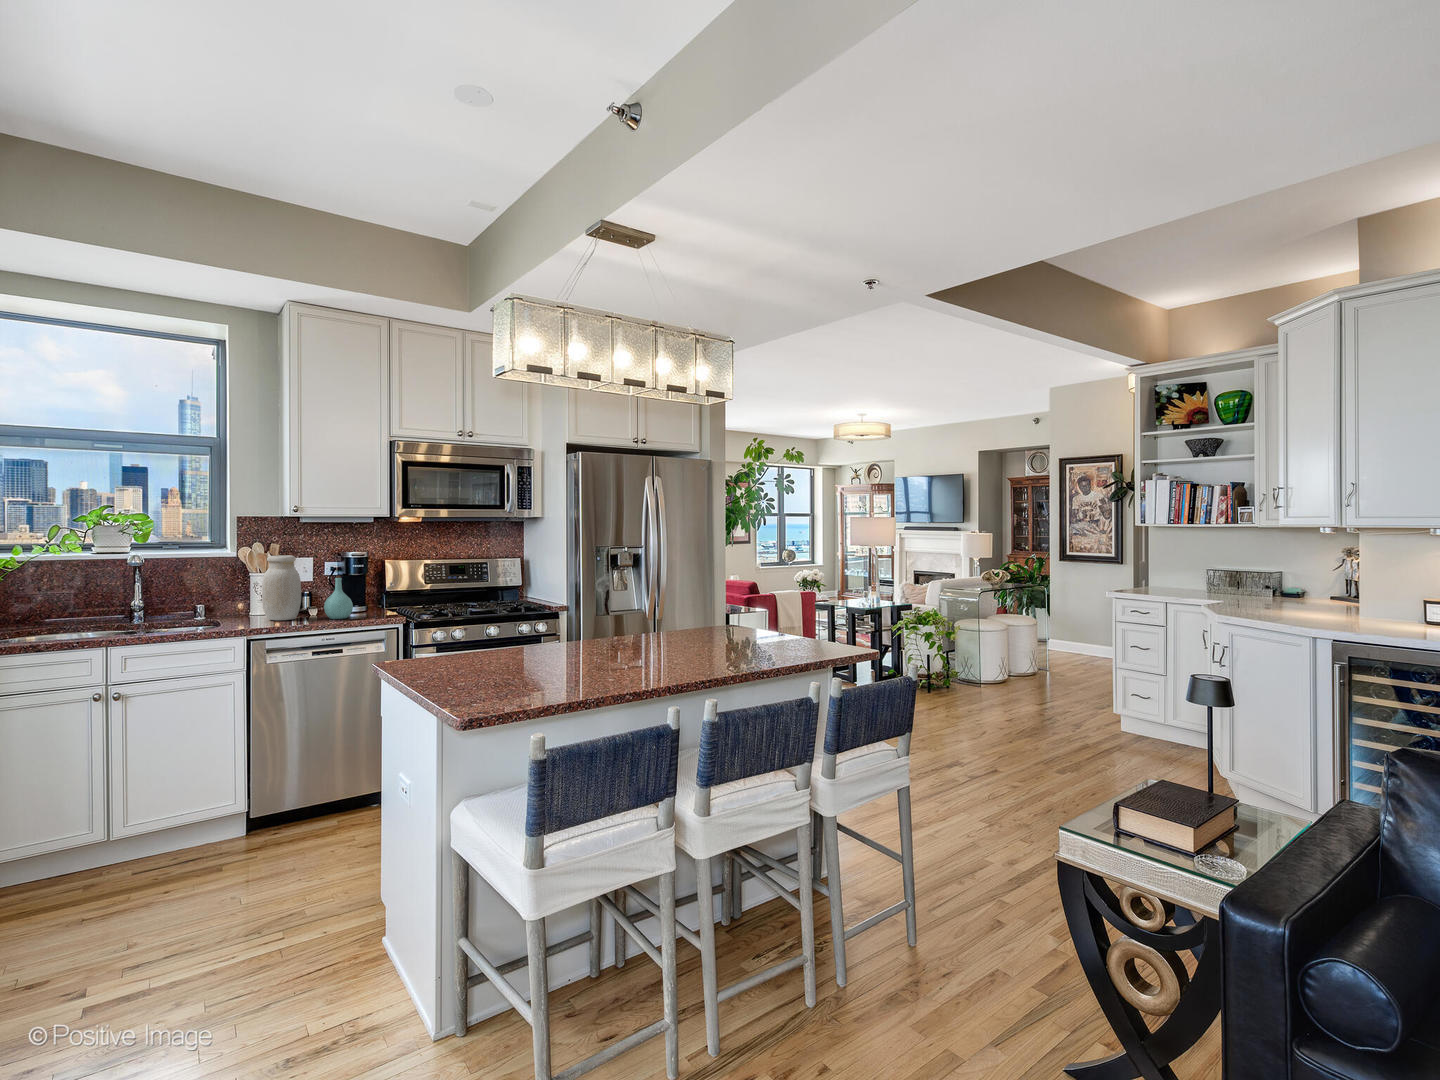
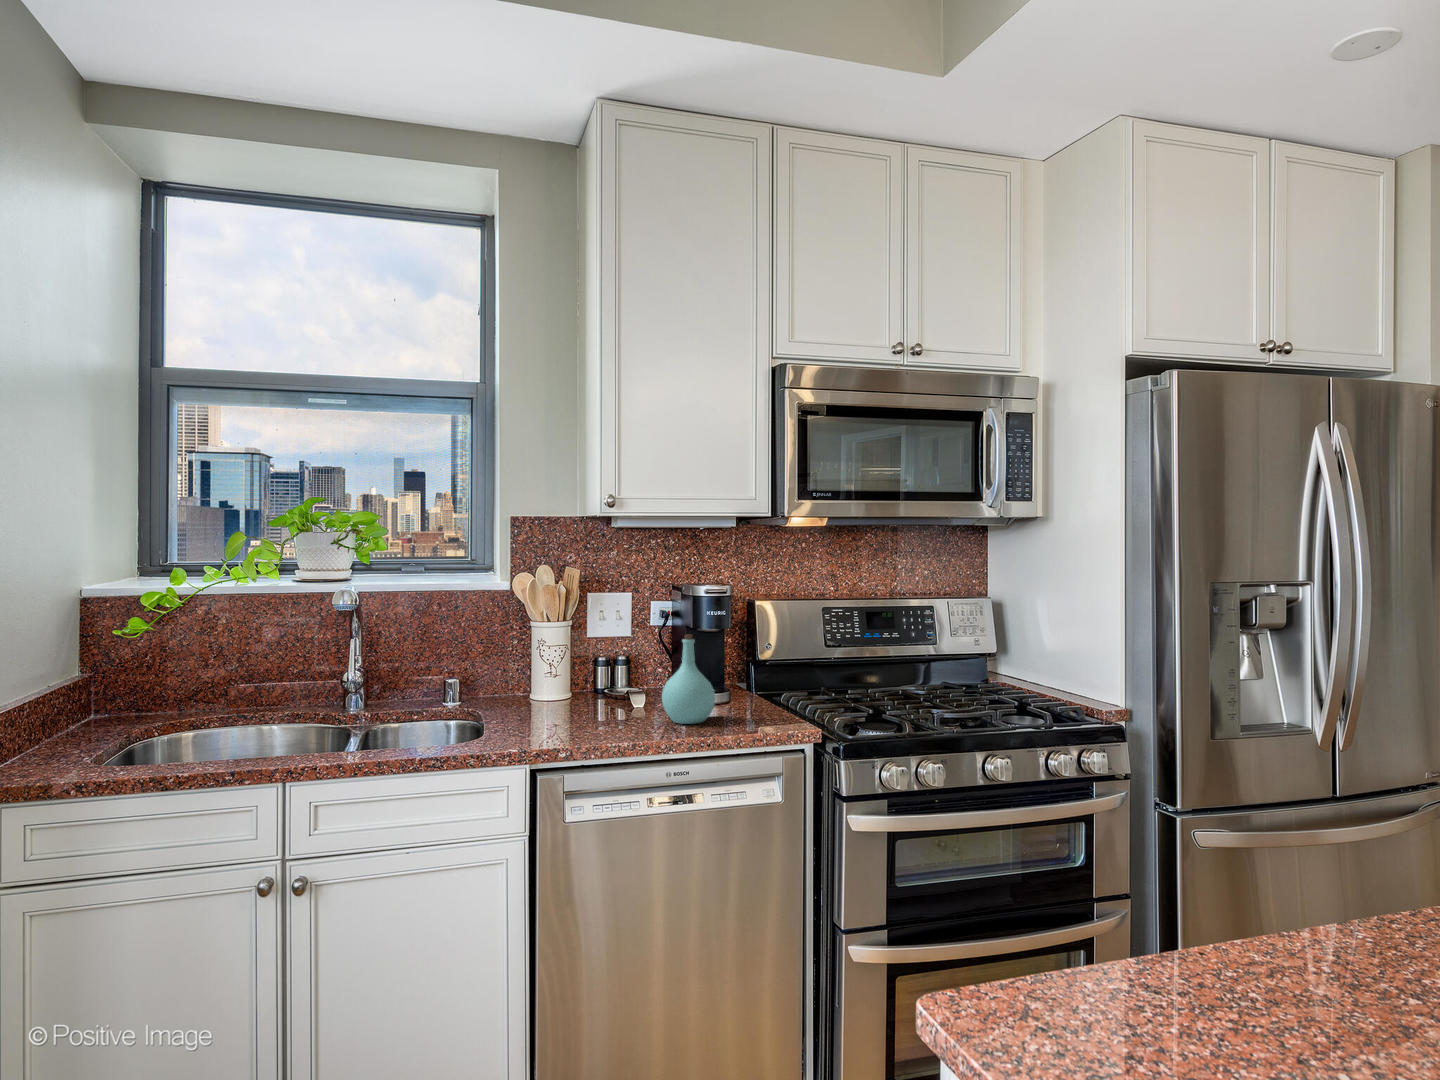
jar: present [262,555,301,620] -> none [554,592,621,722]

